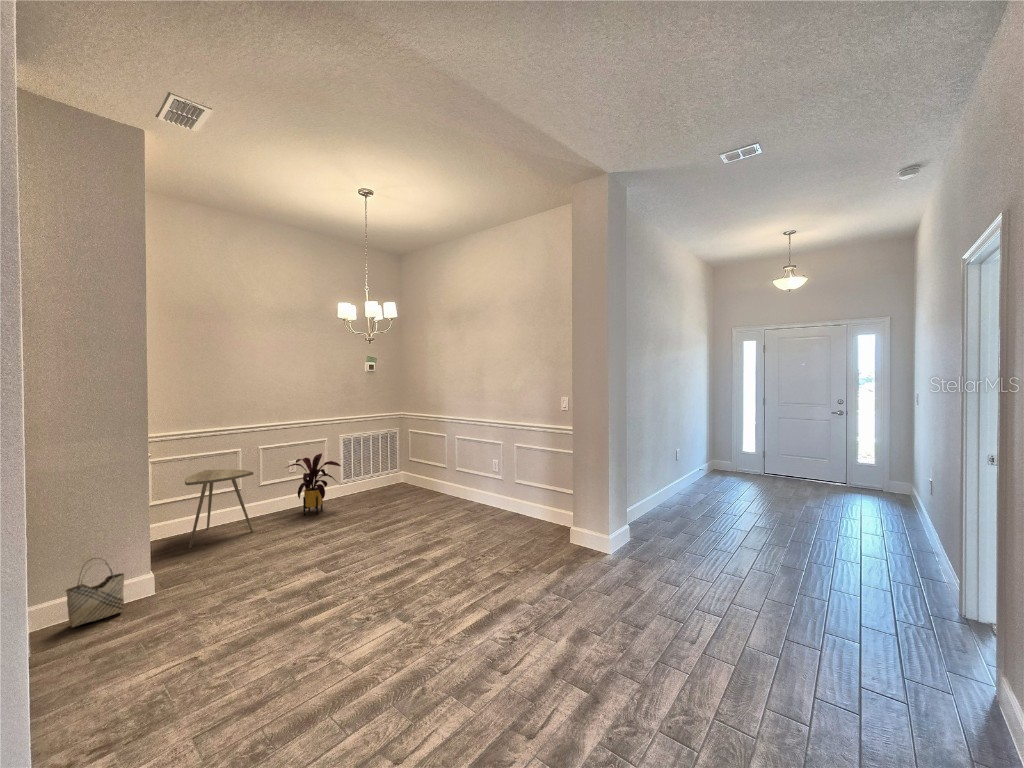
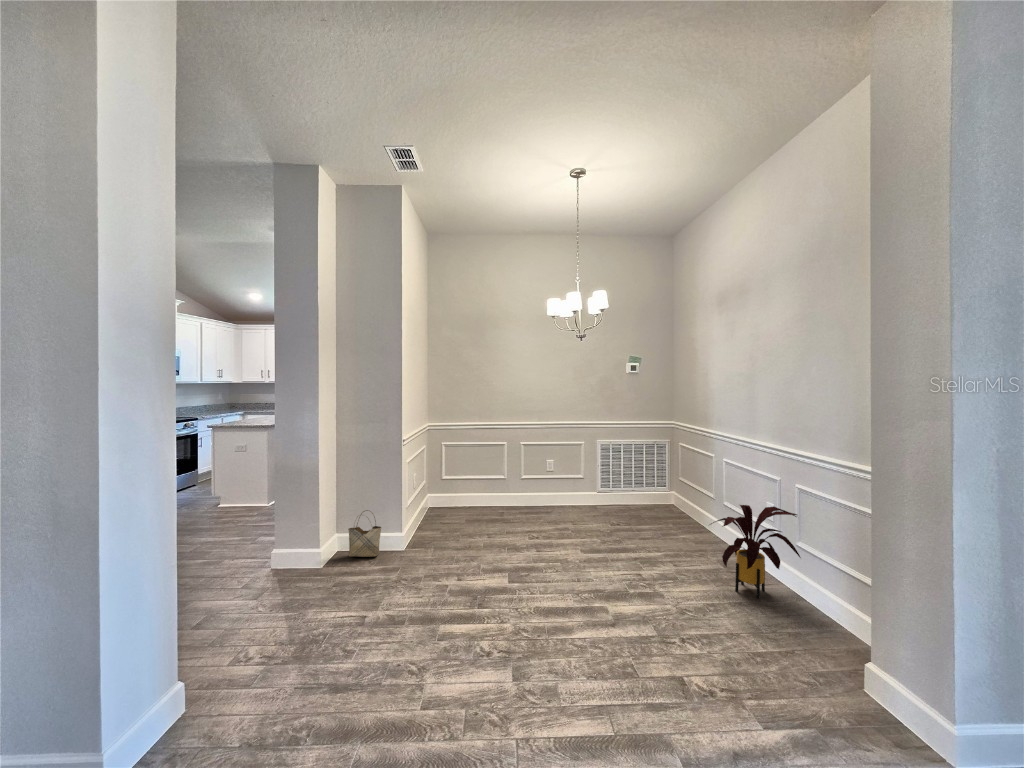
house plant: present [286,453,341,515] -> present [711,505,801,598]
side table: present [185,469,253,549] -> none [452,456,502,520]

